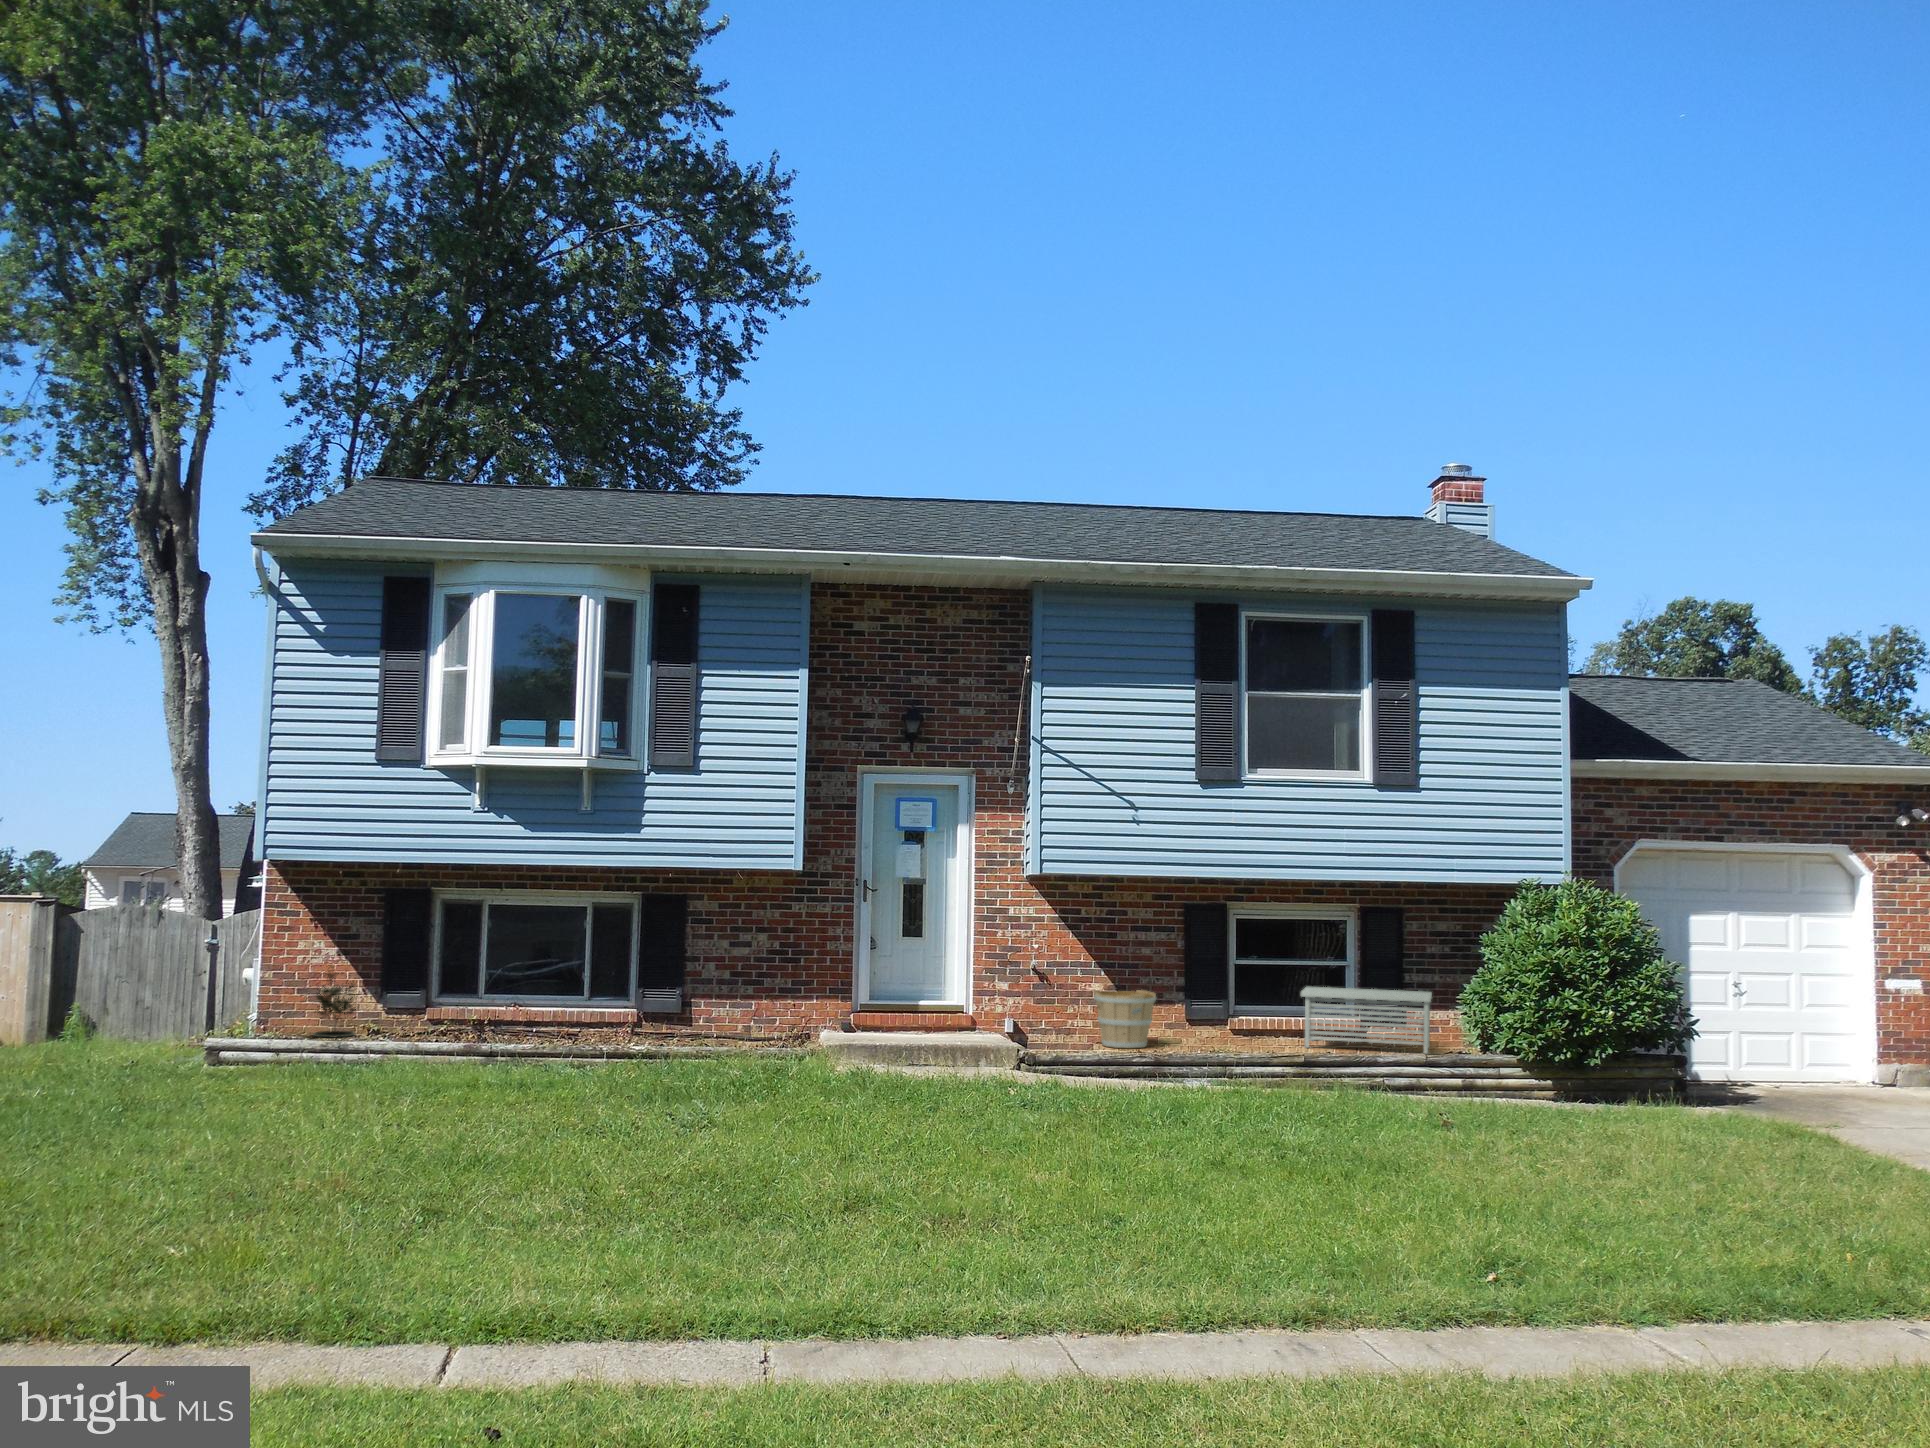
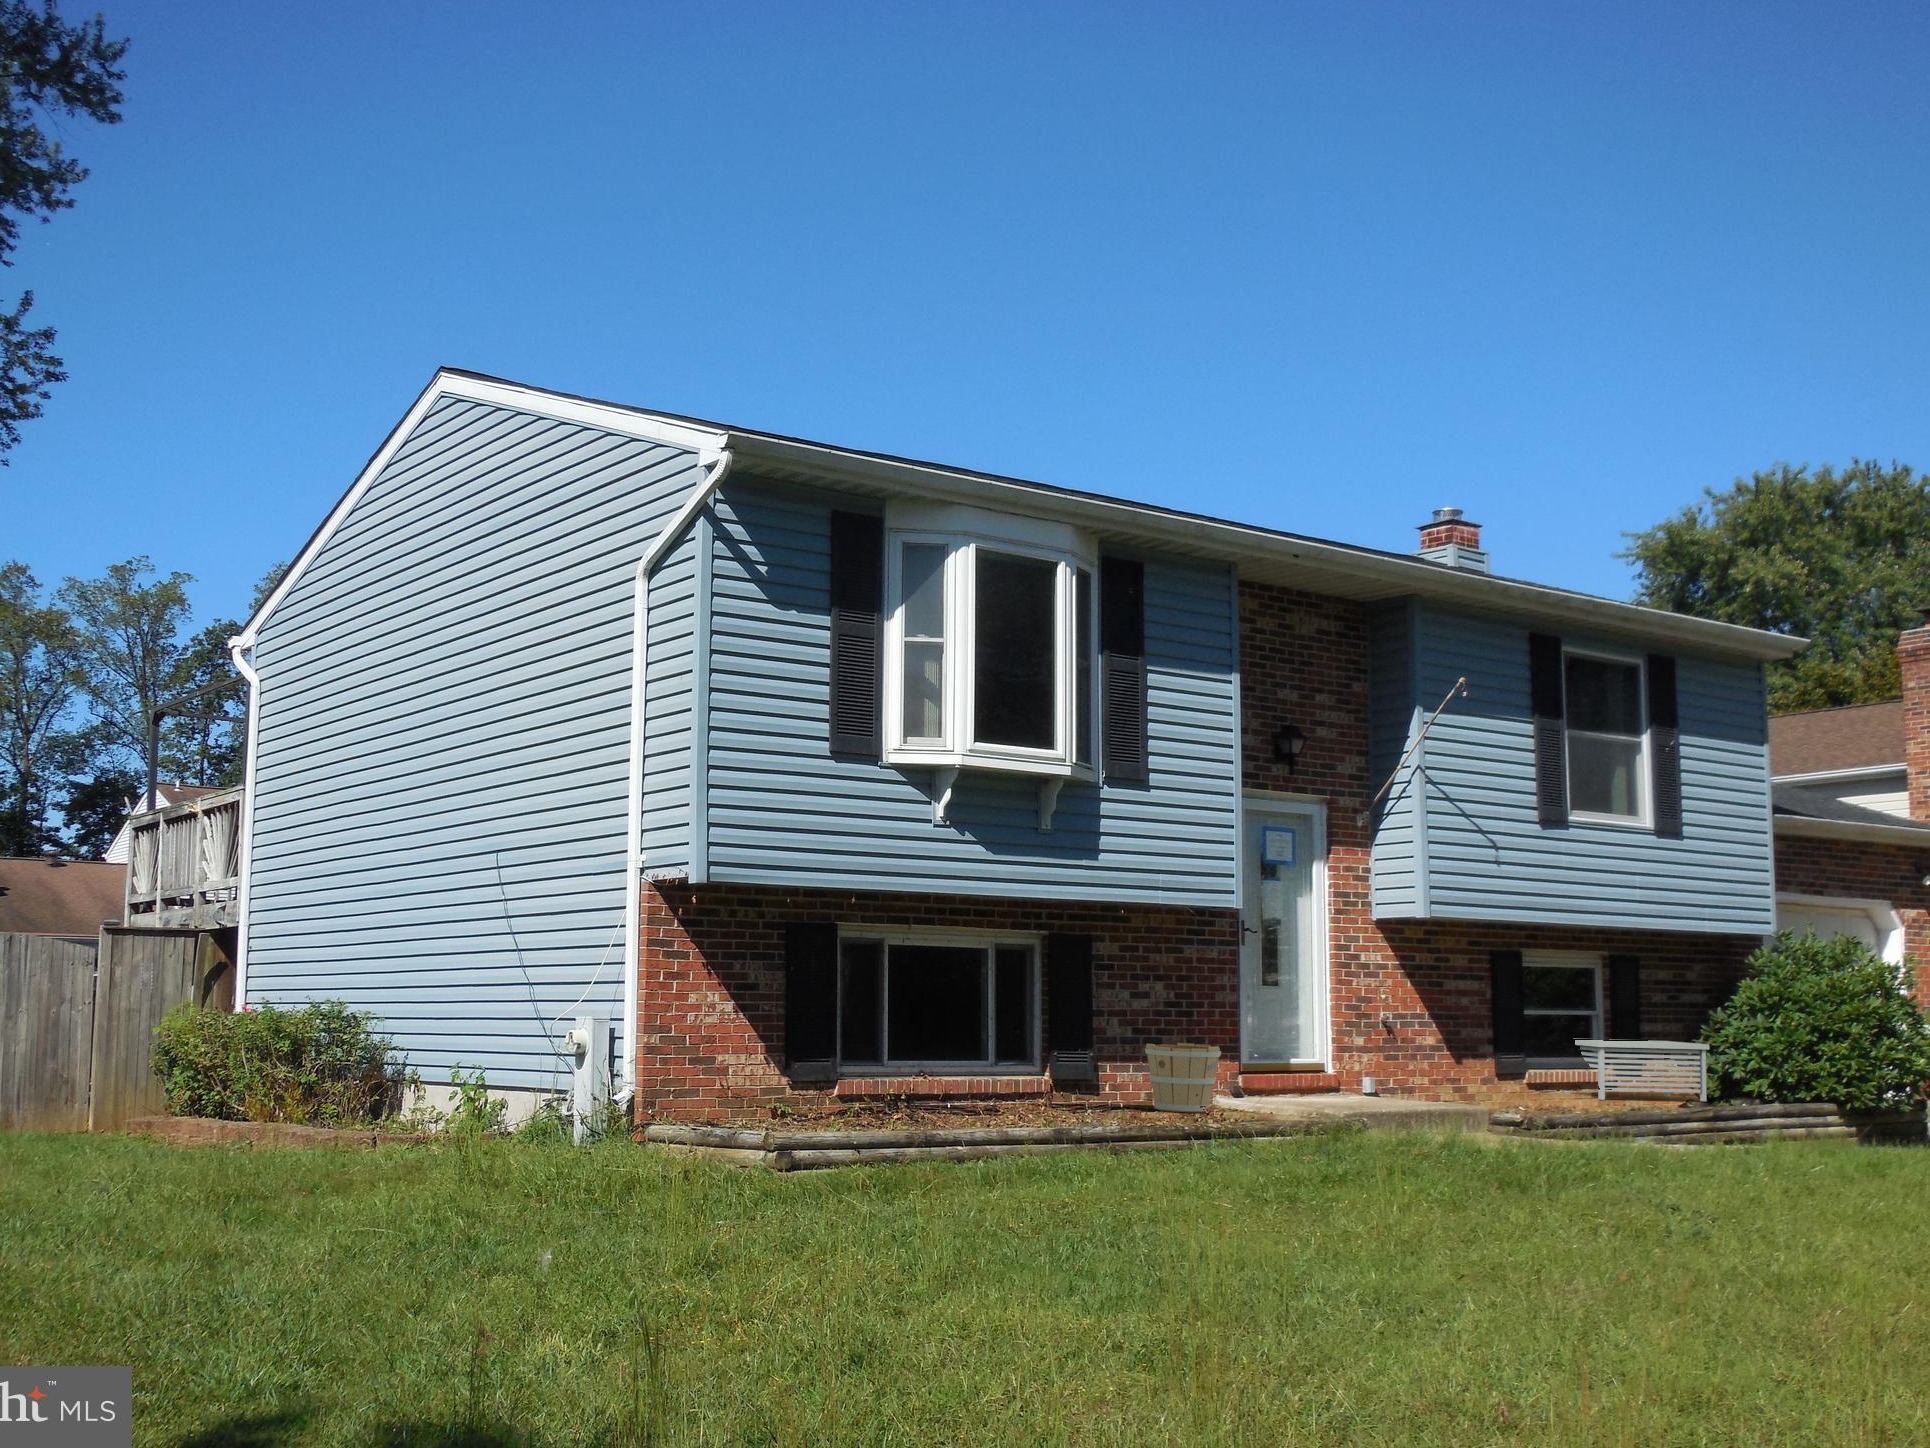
potted tree: present [313,967,357,1037] -> none [733,1020,791,1121]
wooden bucket: present [1094,990,1156,1048] -> present [1145,1043,1221,1113]

